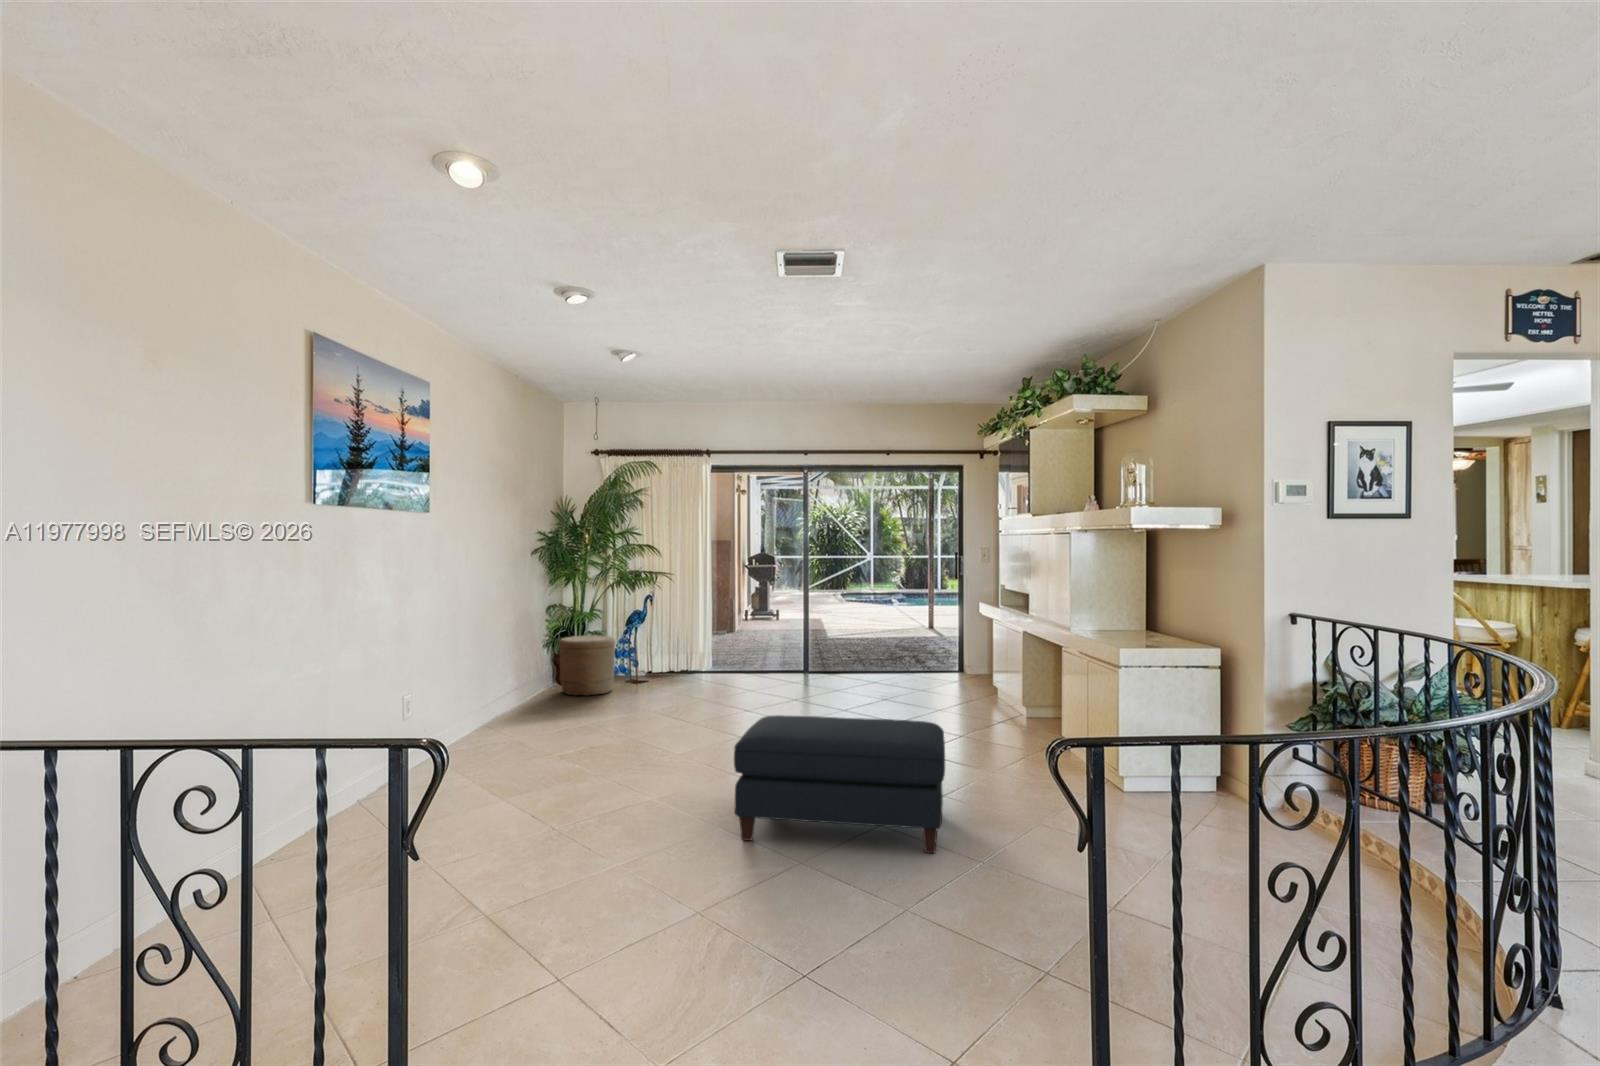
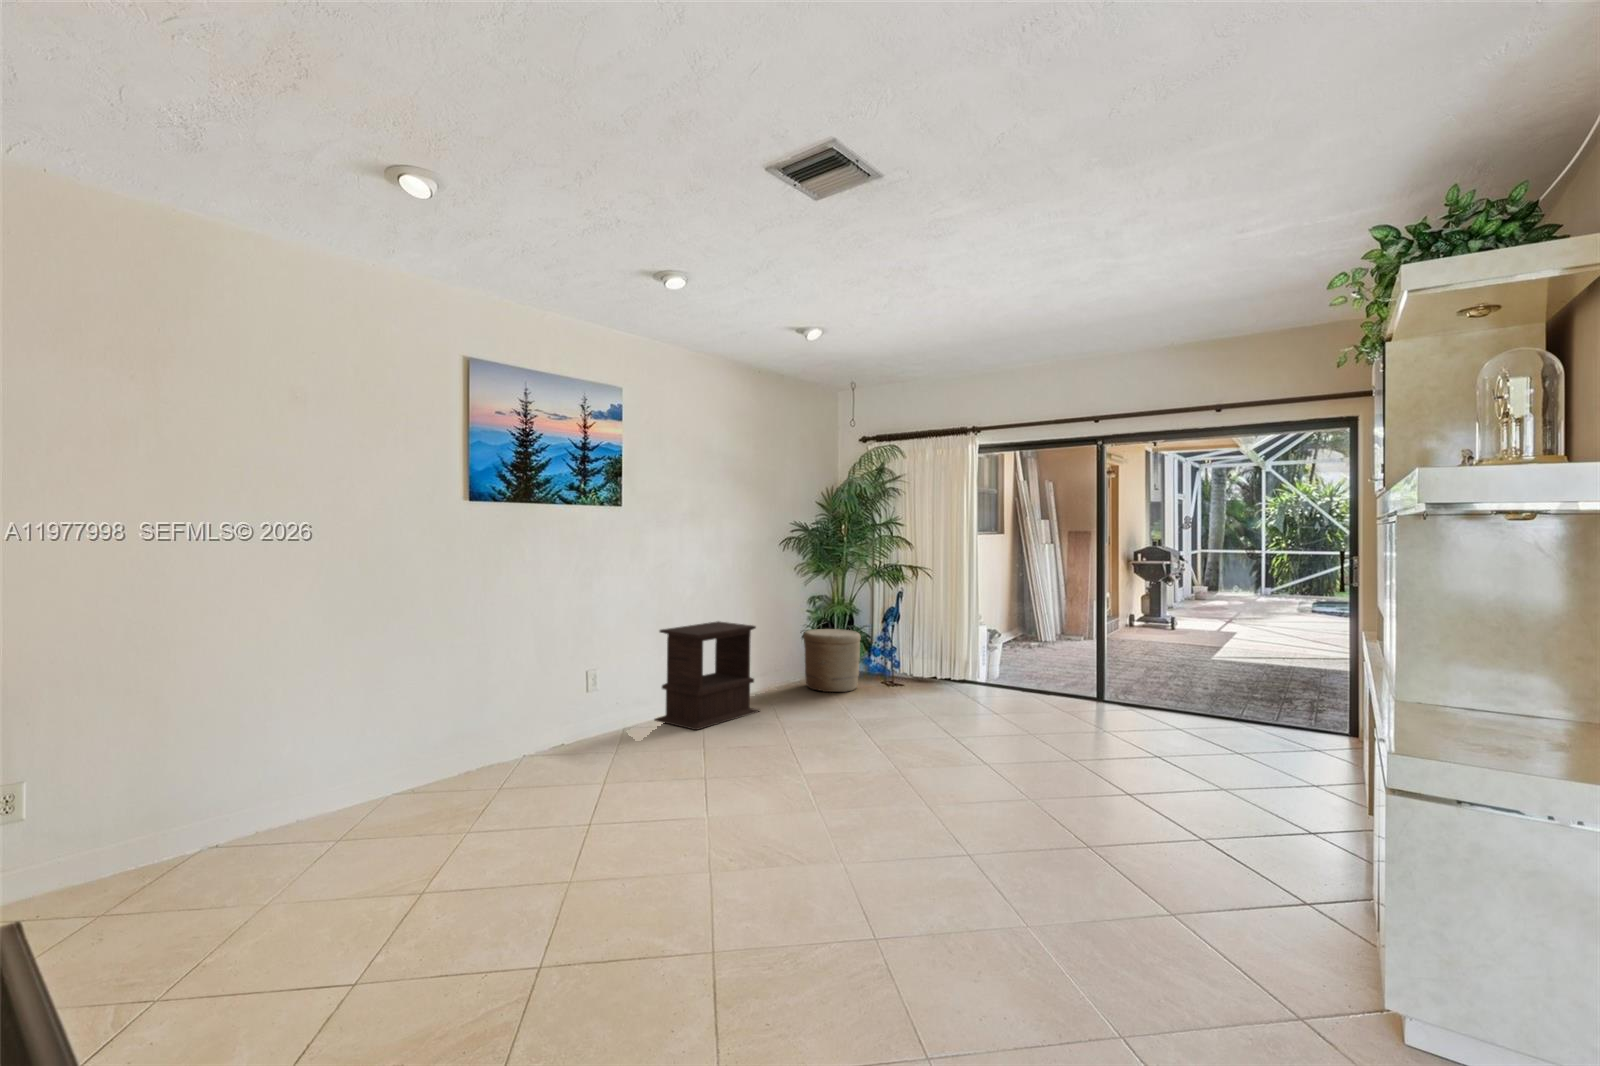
side table: none [454,634,552,745] -> present [655,621,760,730]
ottoman: present [734,715,945,853] -> none [728,743,993,946]

